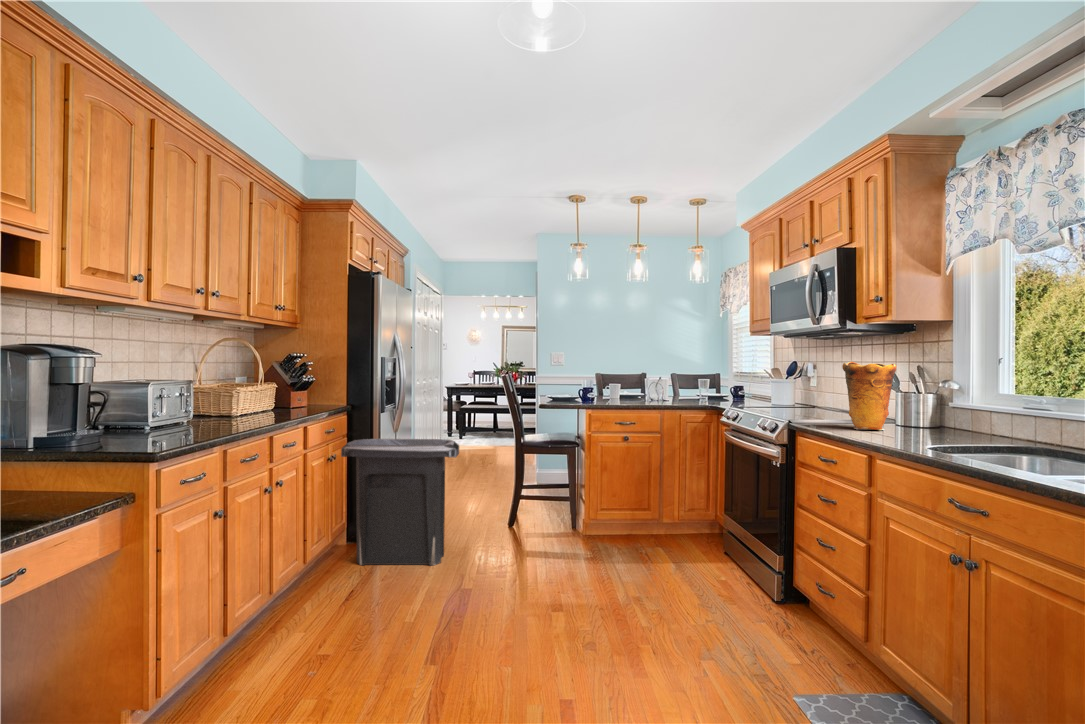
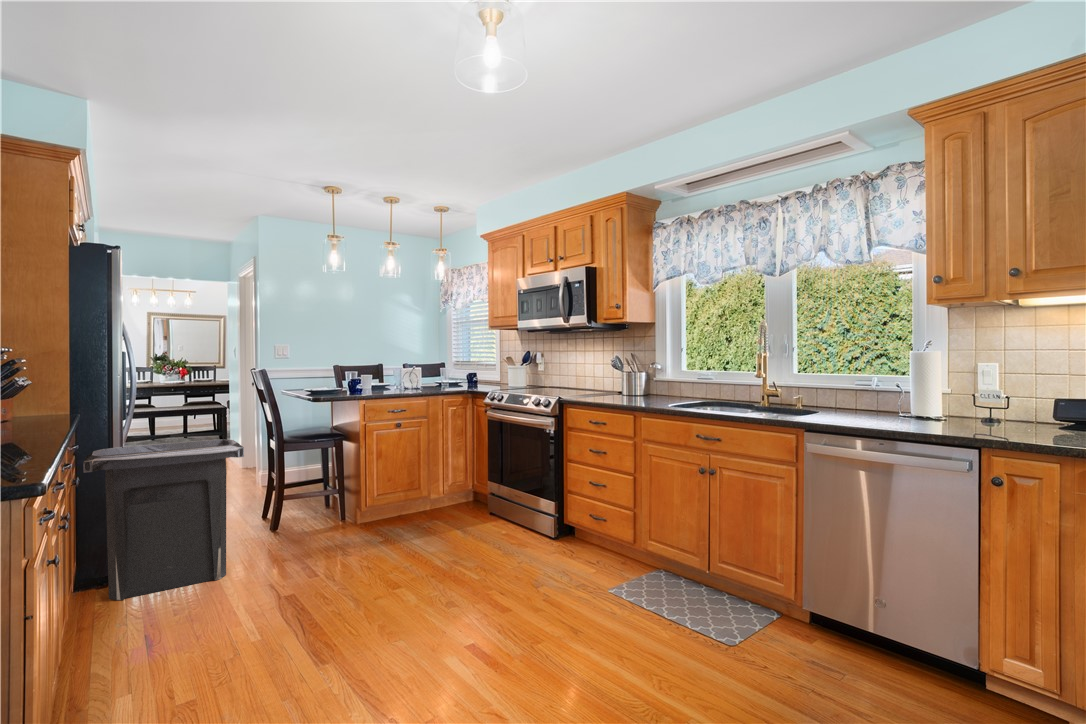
vase: present [842,362,896,430] -> none [599,351,632,399]

